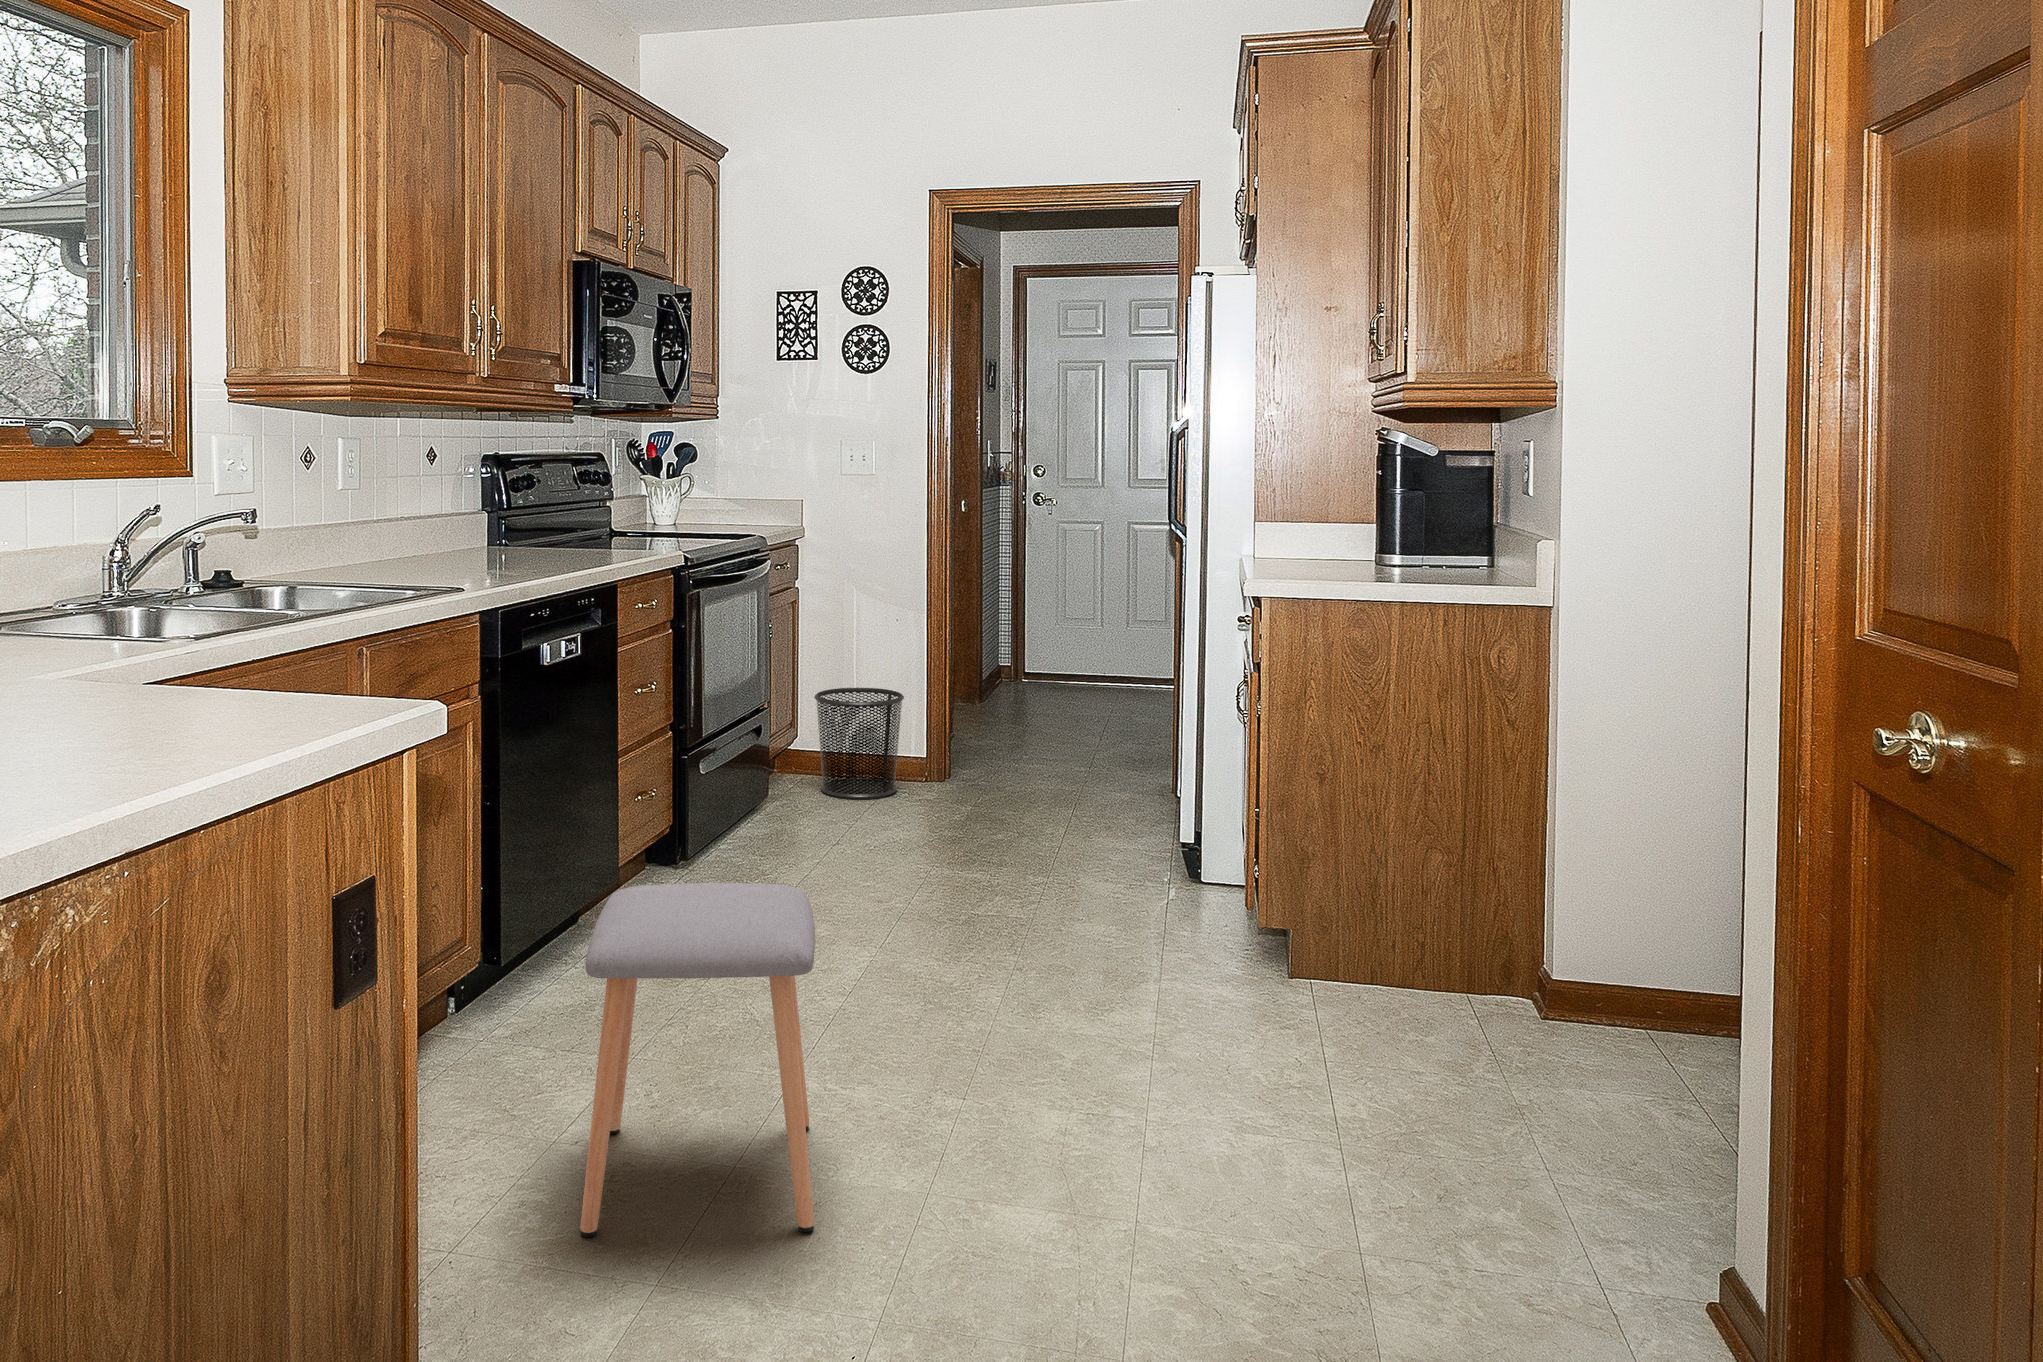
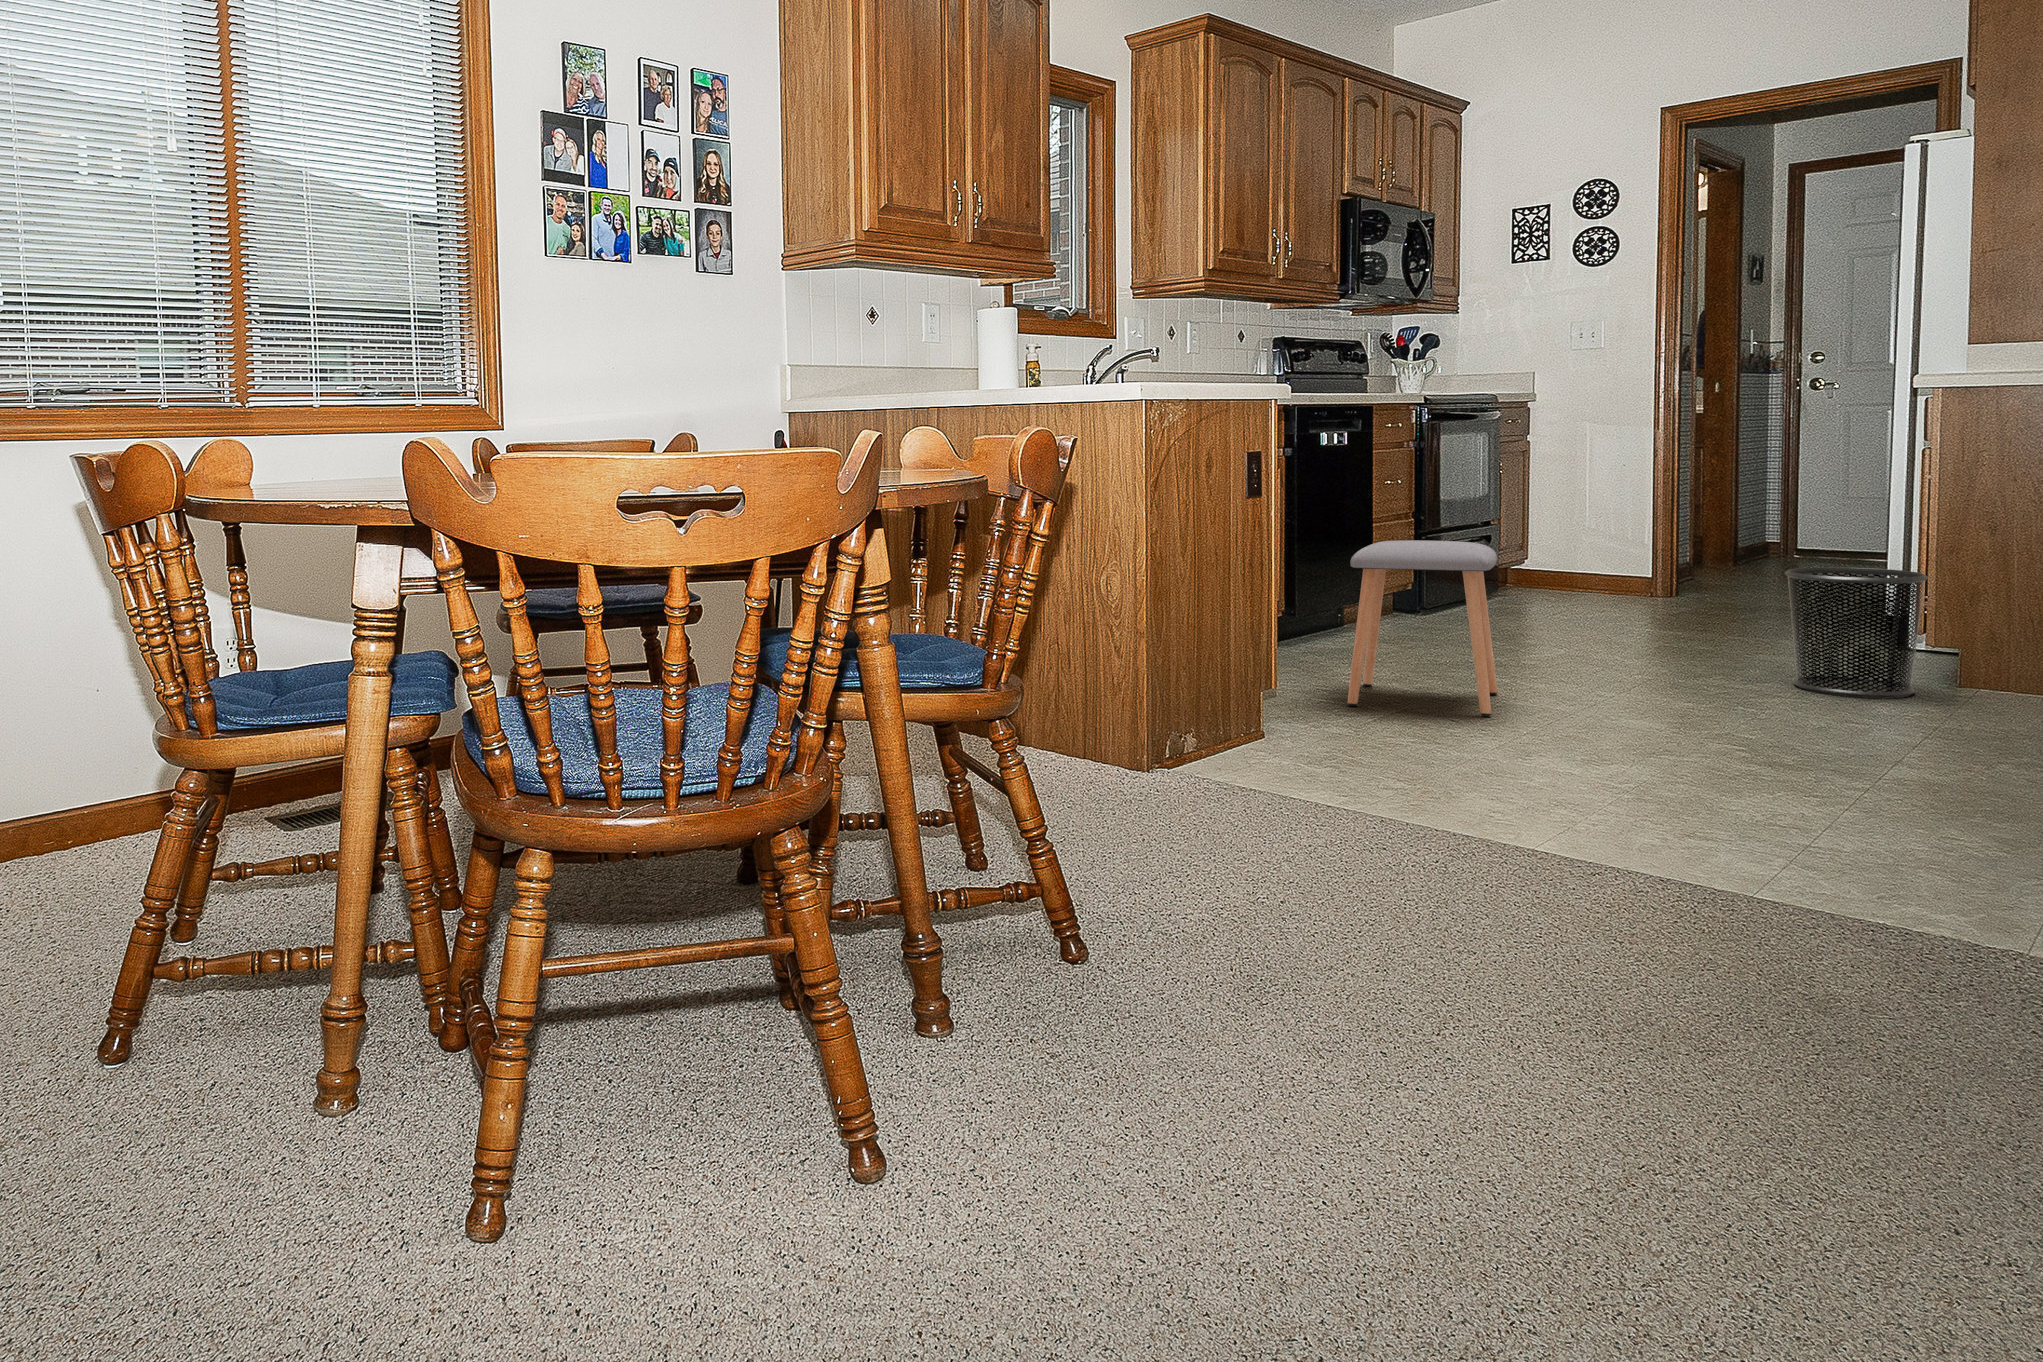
waste bin: present [814,688,904,799] -> present [1785,567,1928,697]

